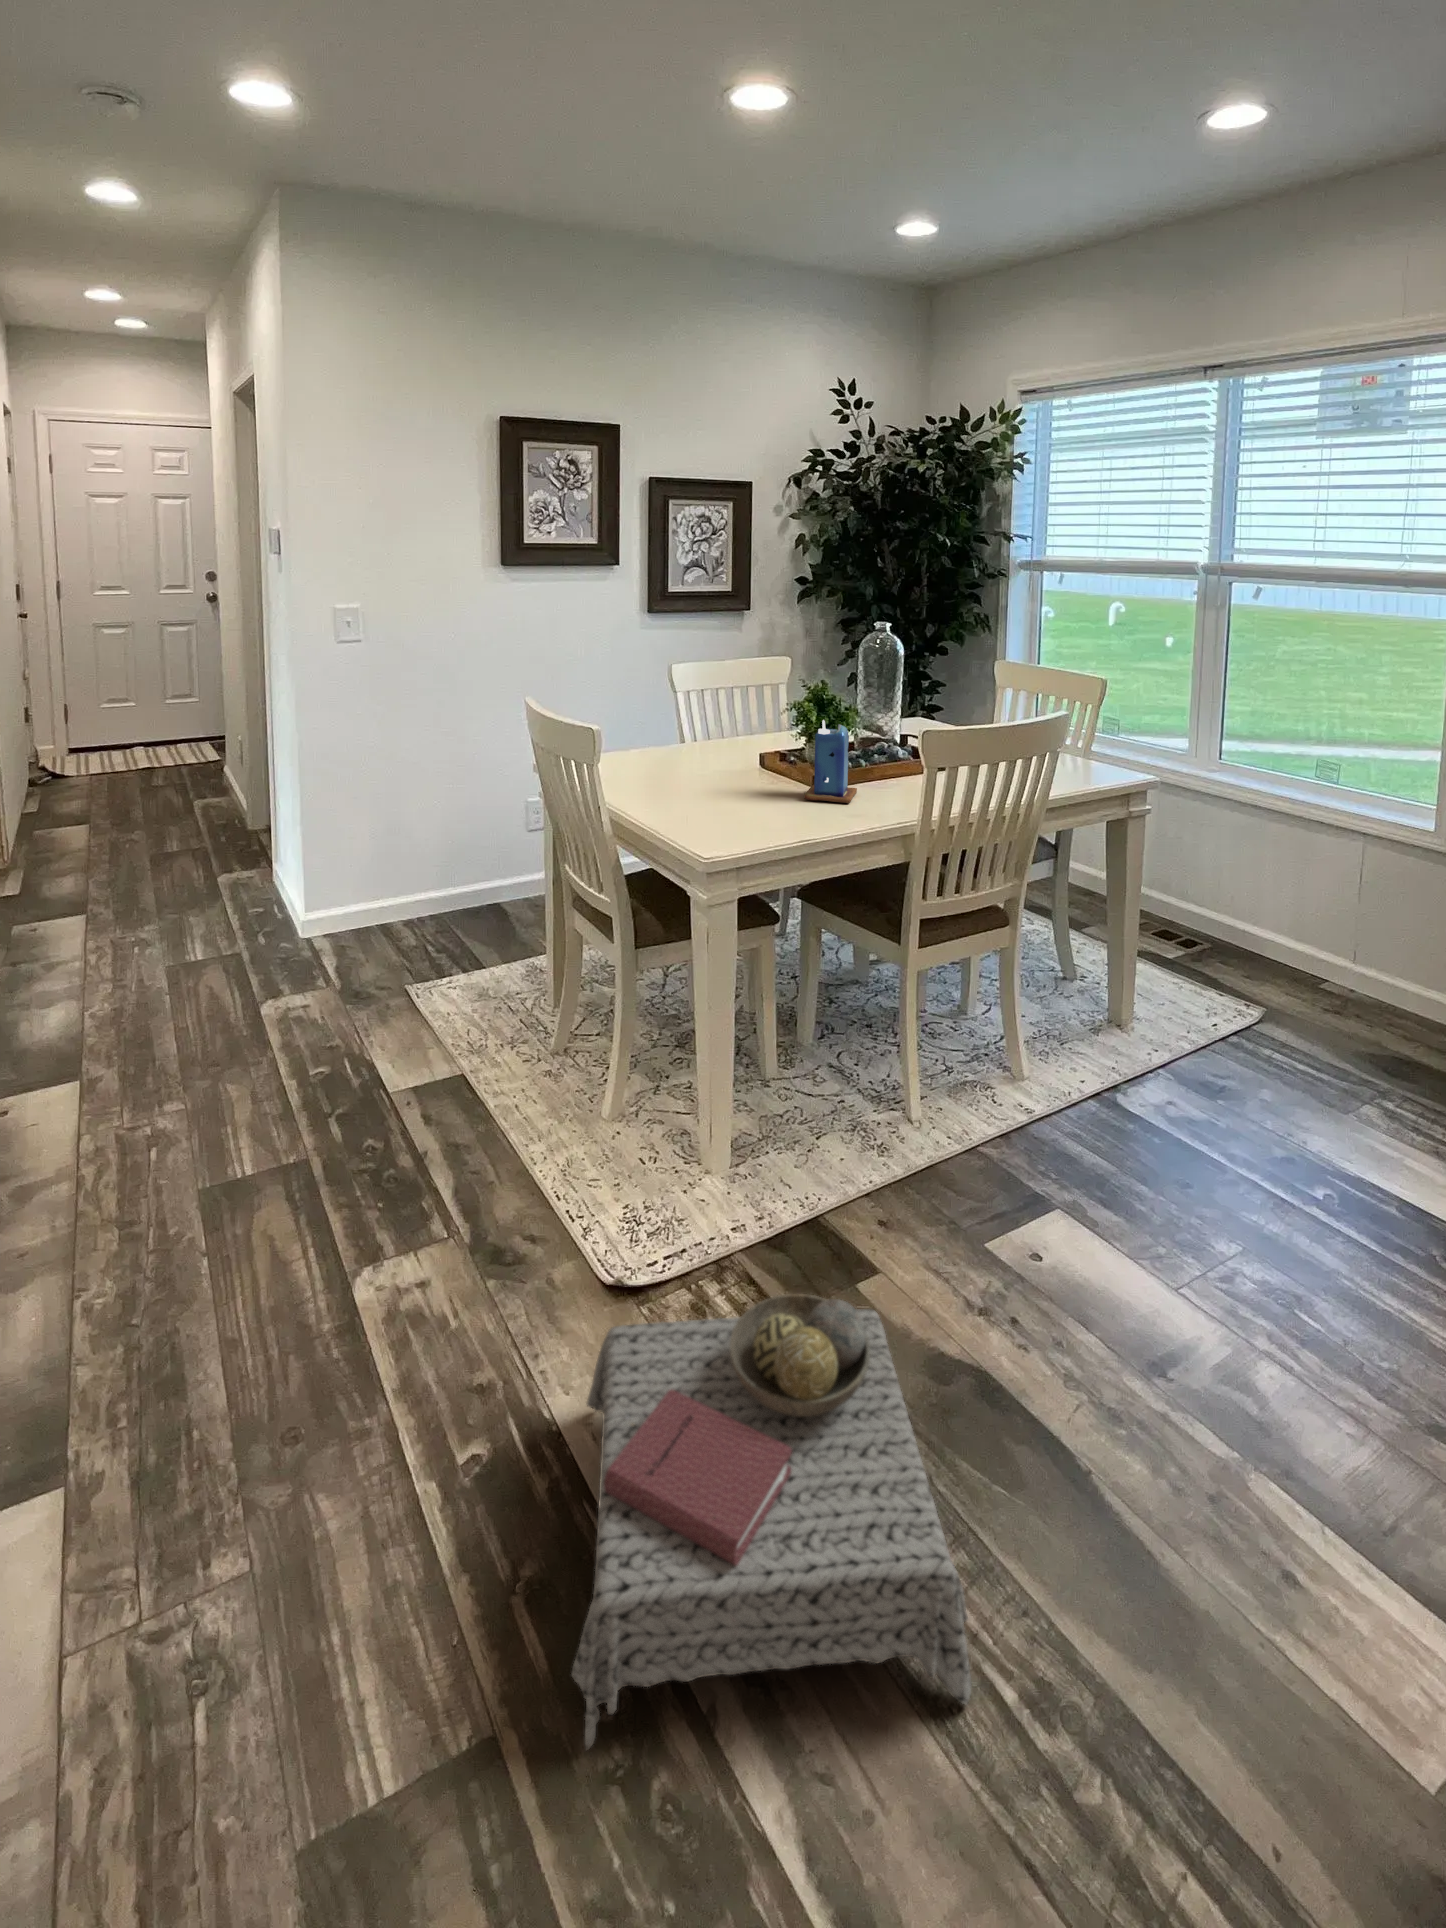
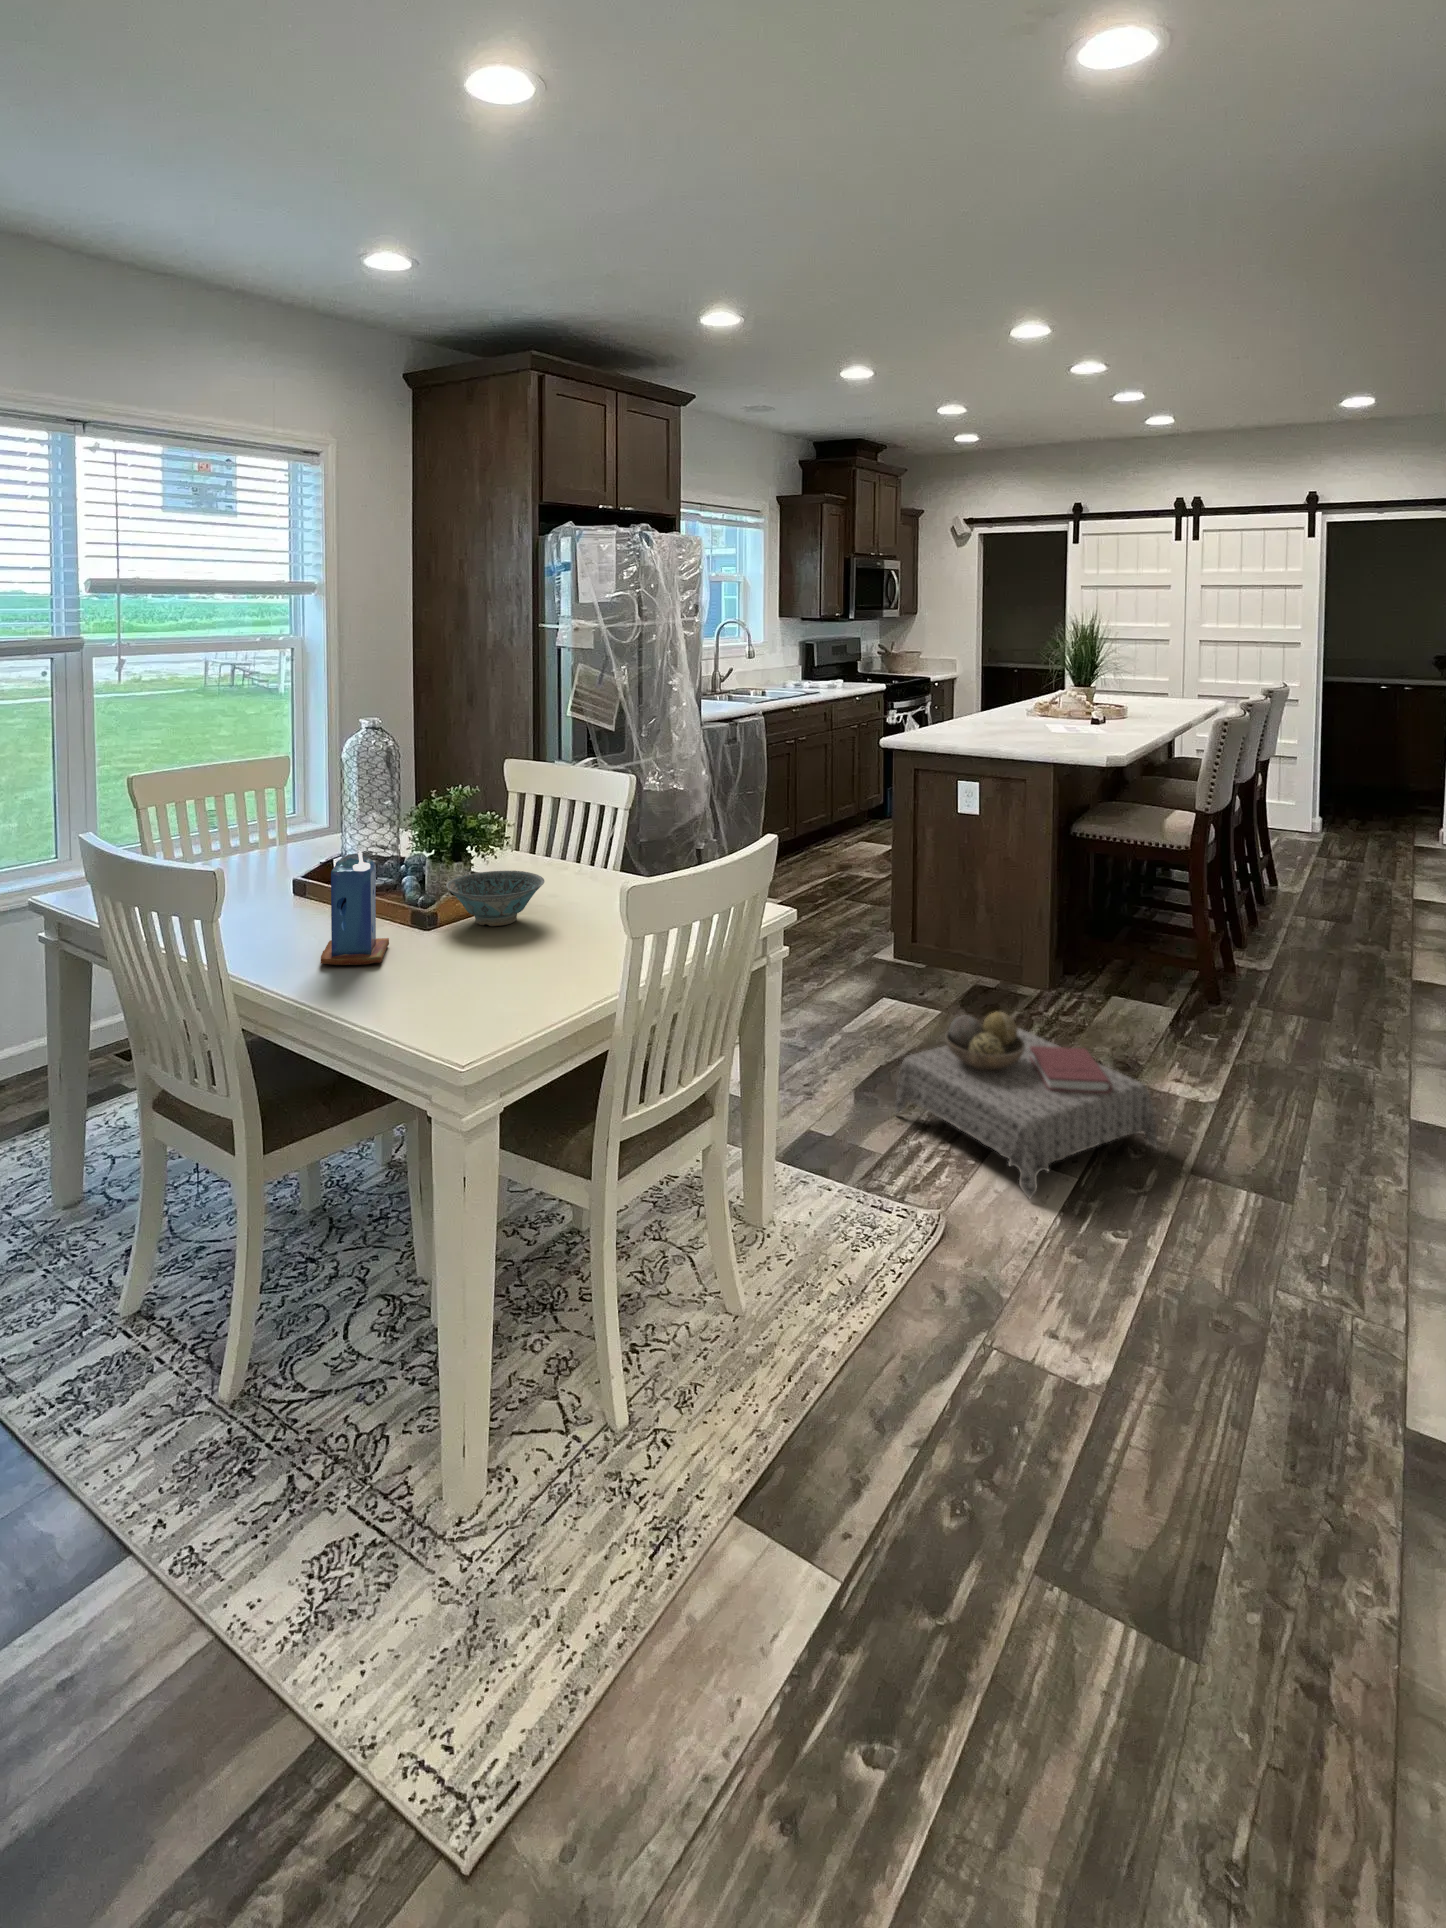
candle: present [804,720,857,803] -> present [320,851,389,965]
ceramic bowl: none [703,743,776,782] -> present [446,871,544,926]

